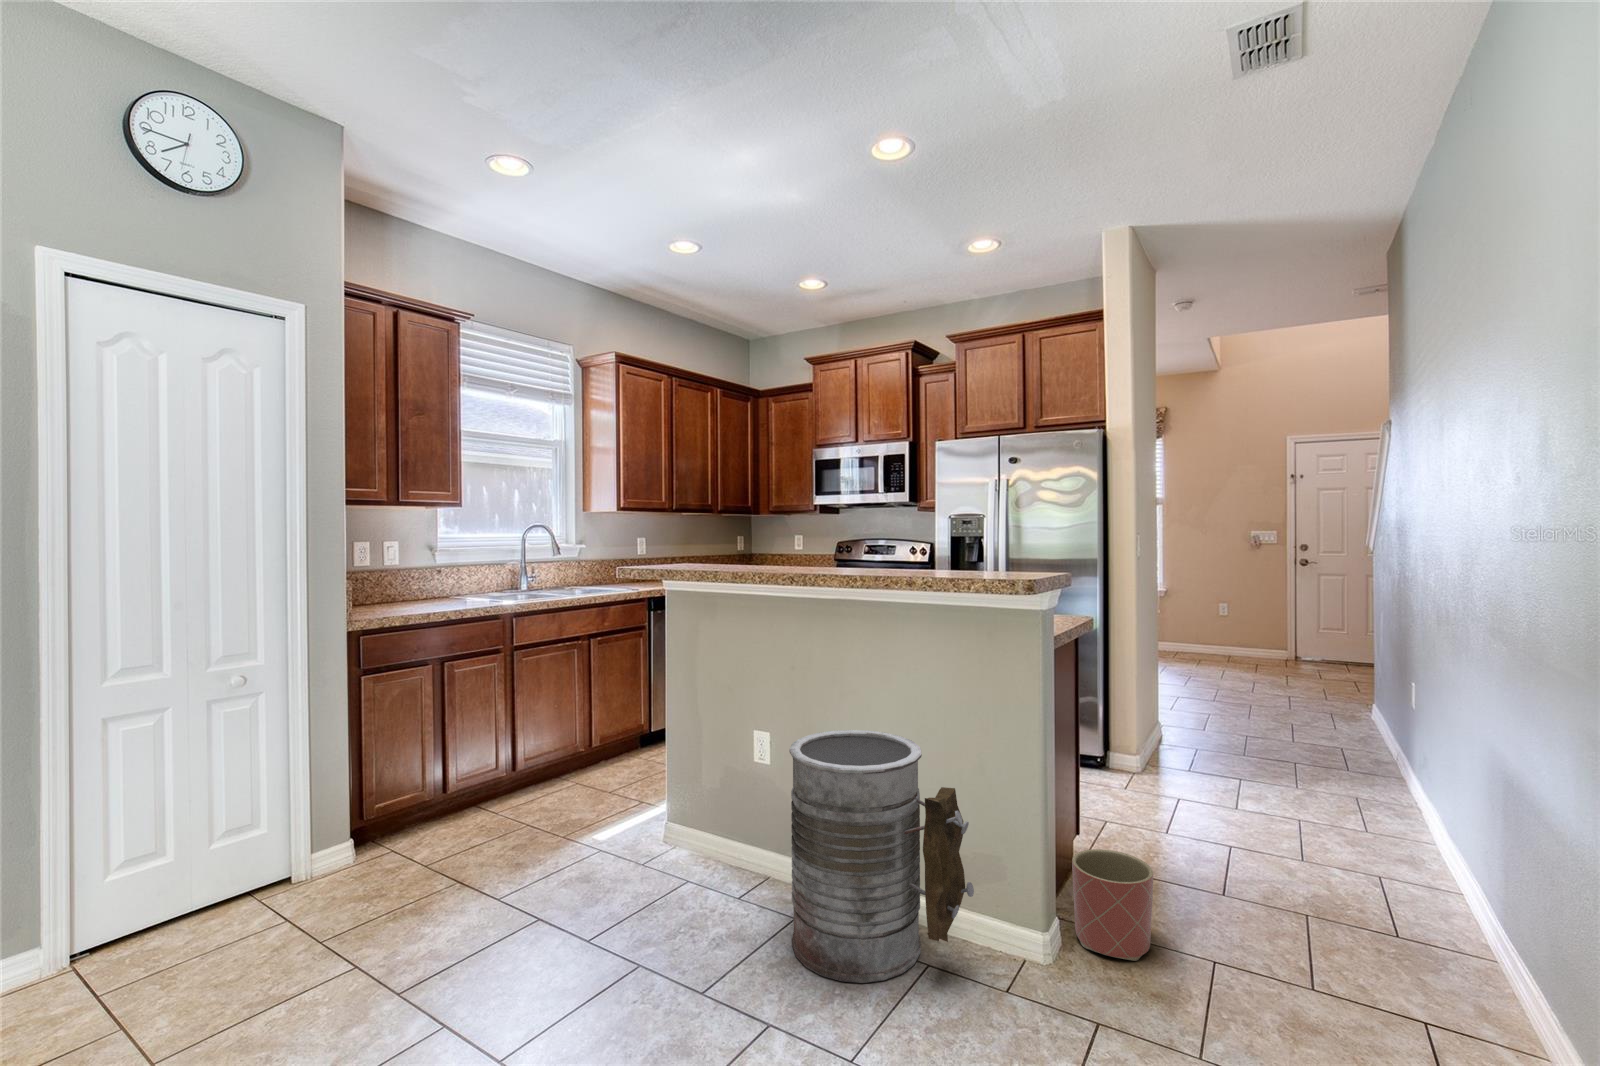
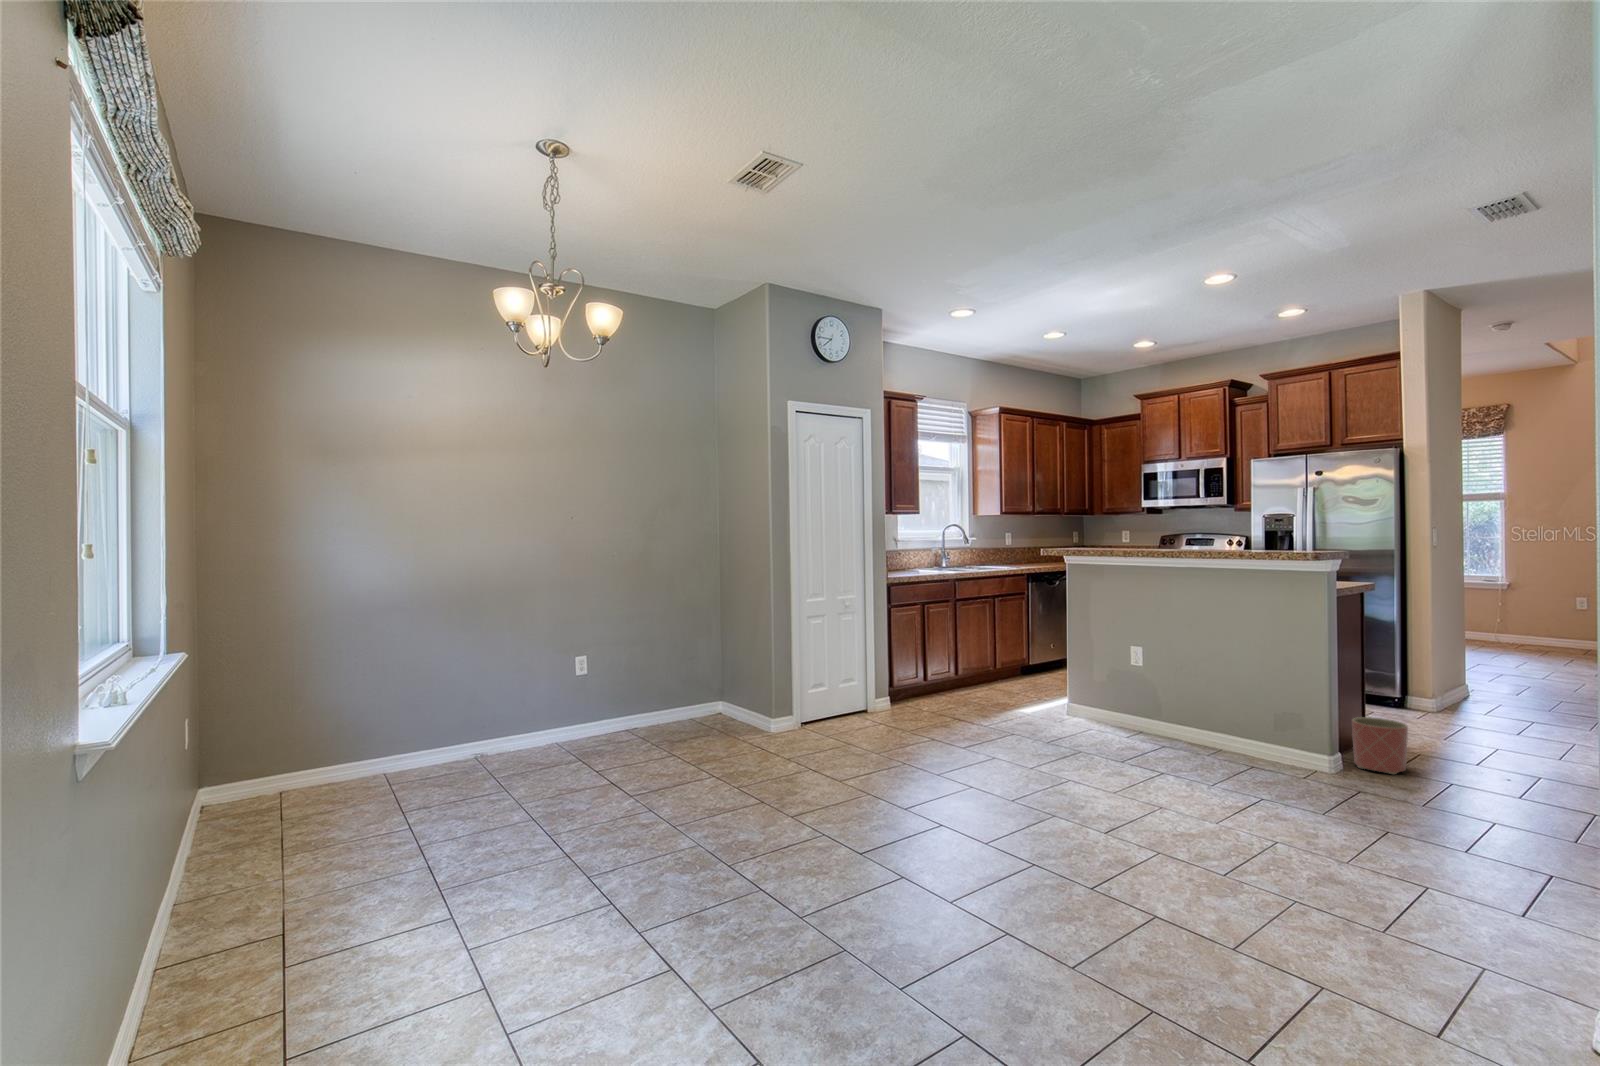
trash can: present [789,730,974,983] -> none [1166,641,1284,766]

